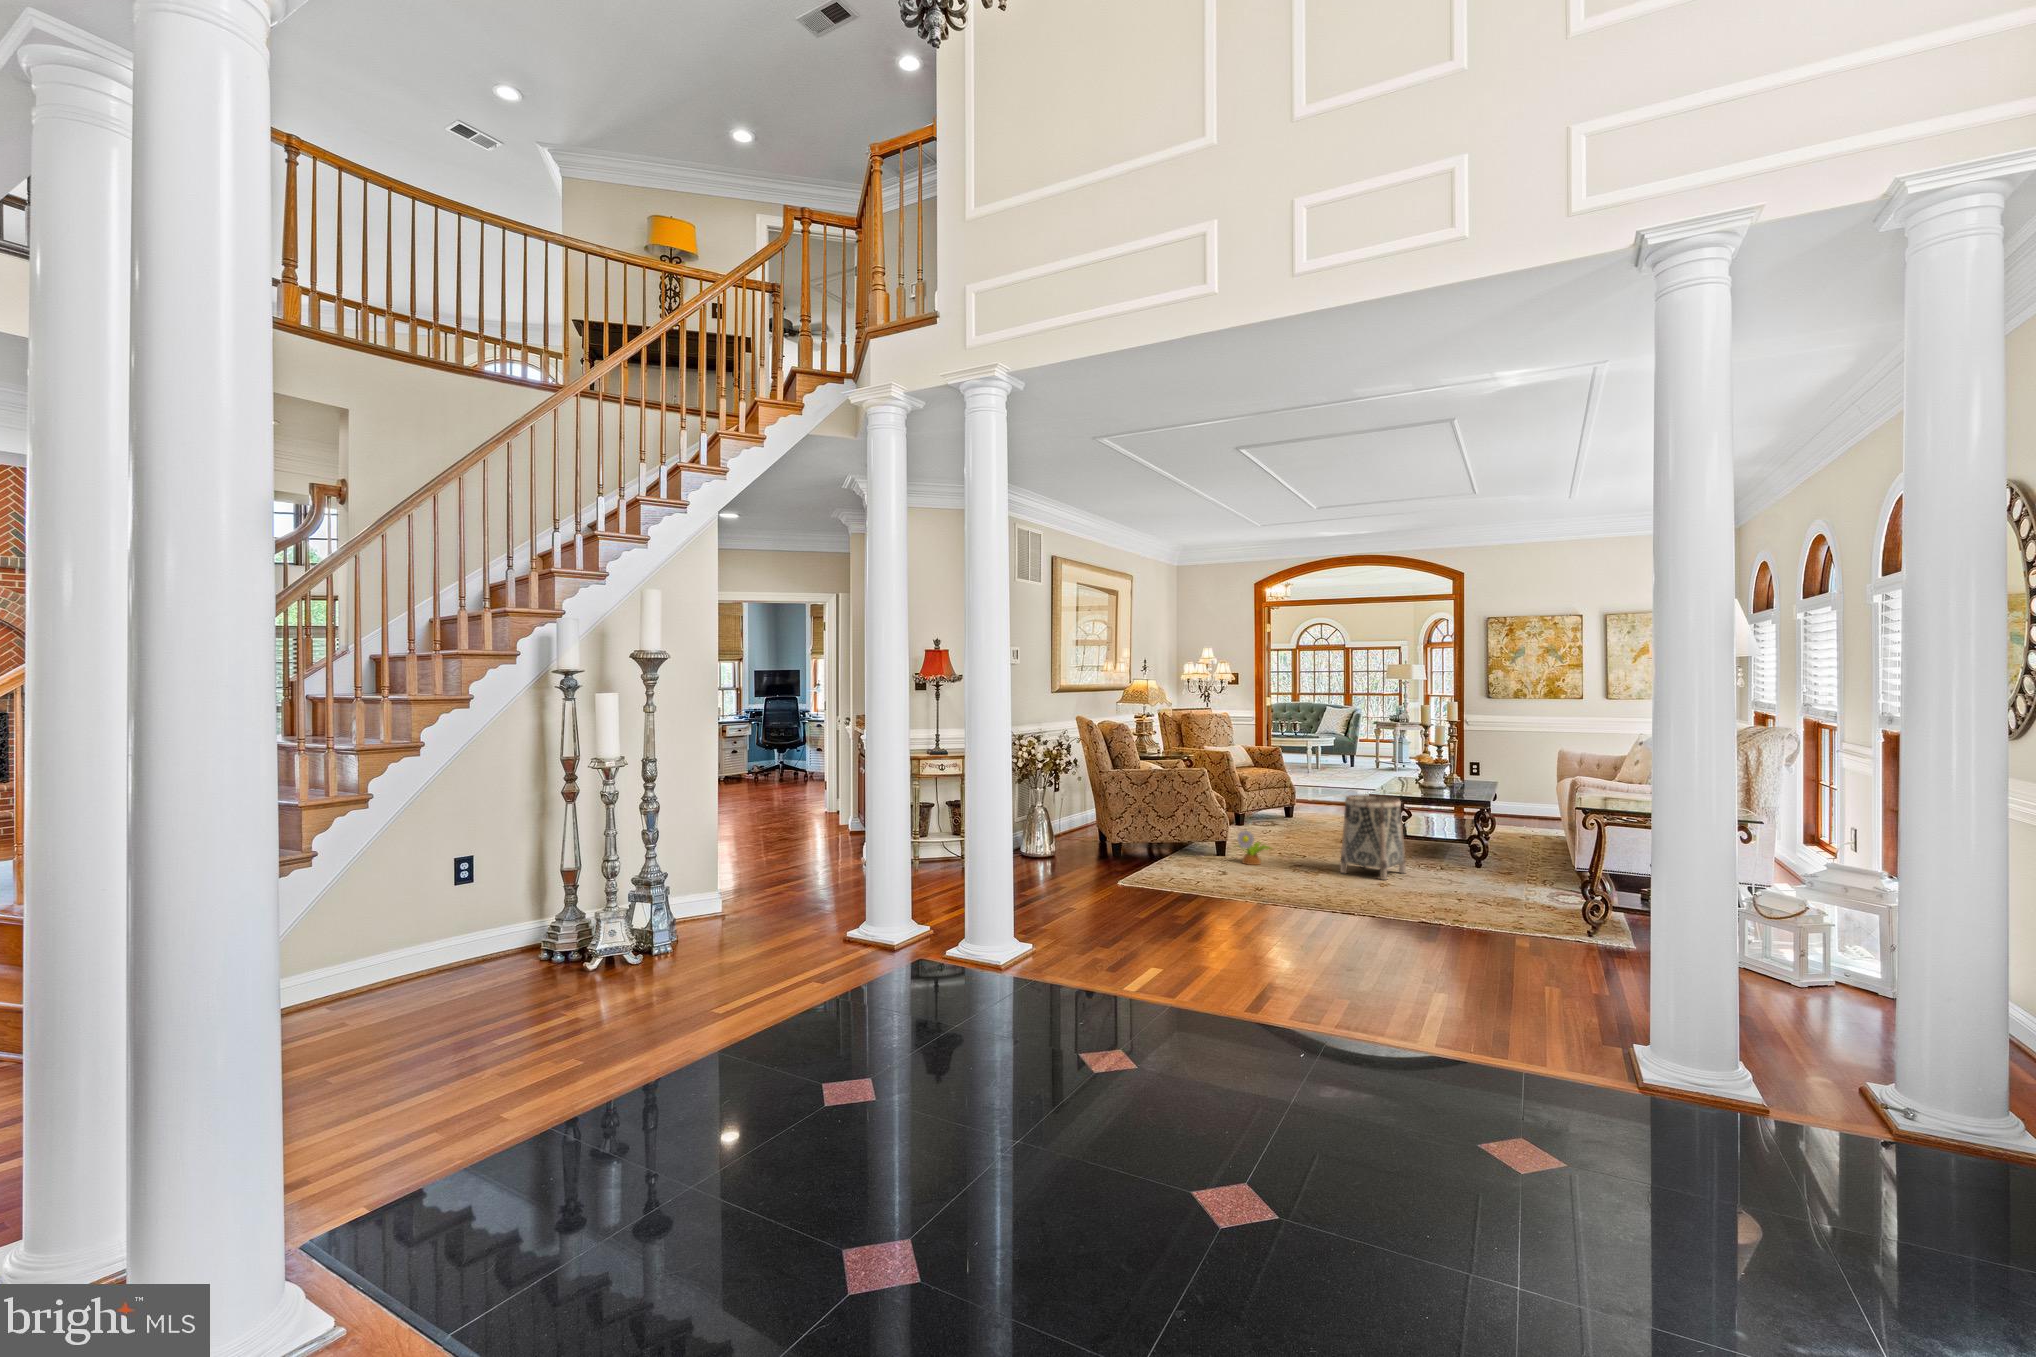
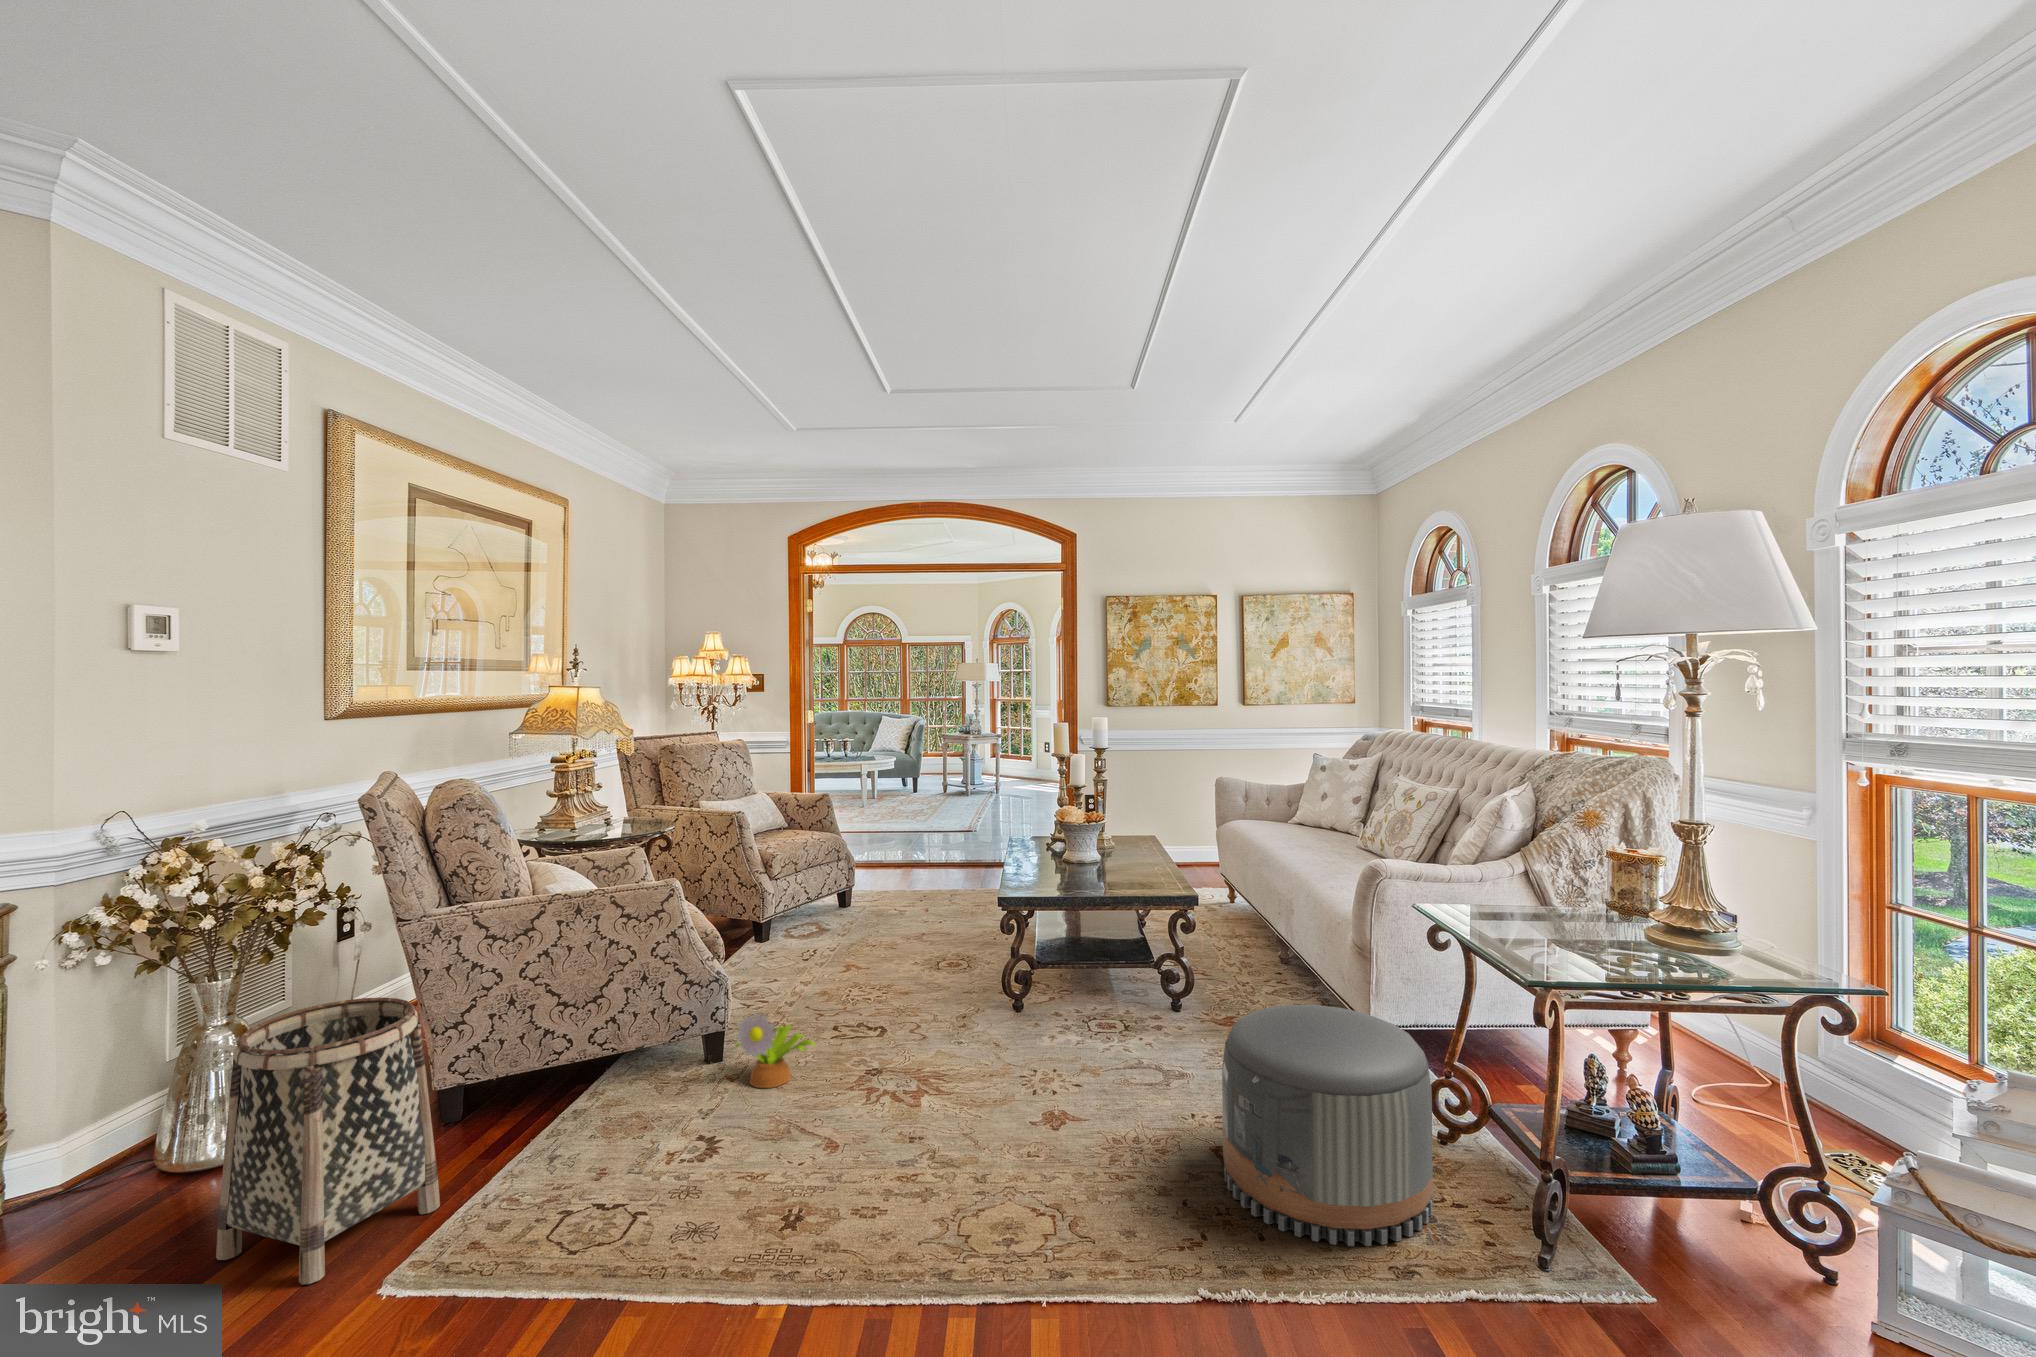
basket: present [1340,795,1406,880] -> present [216,997,440,1285]
pouf: none [1456,833,1557,921] -> present [1222,1005,1433,1246]

